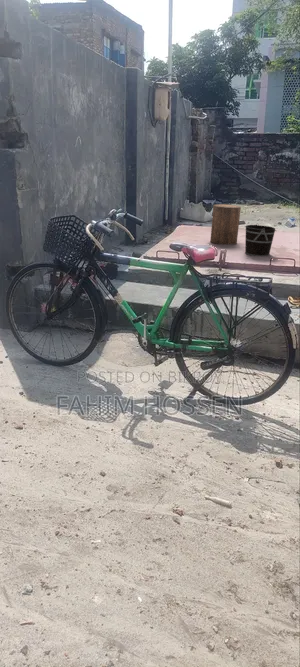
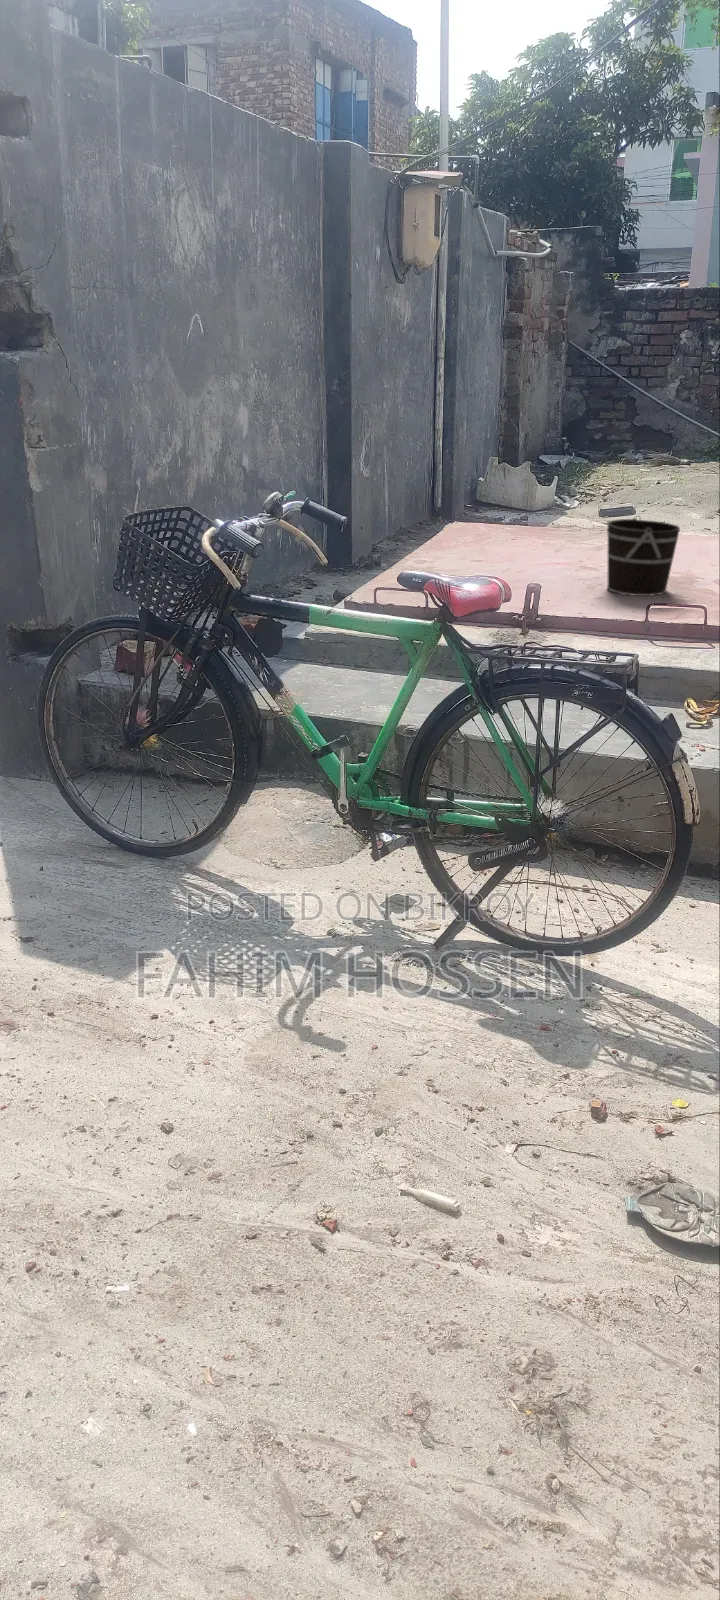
stool: present [210,204,241,244] -> none [531,469,604,567]

